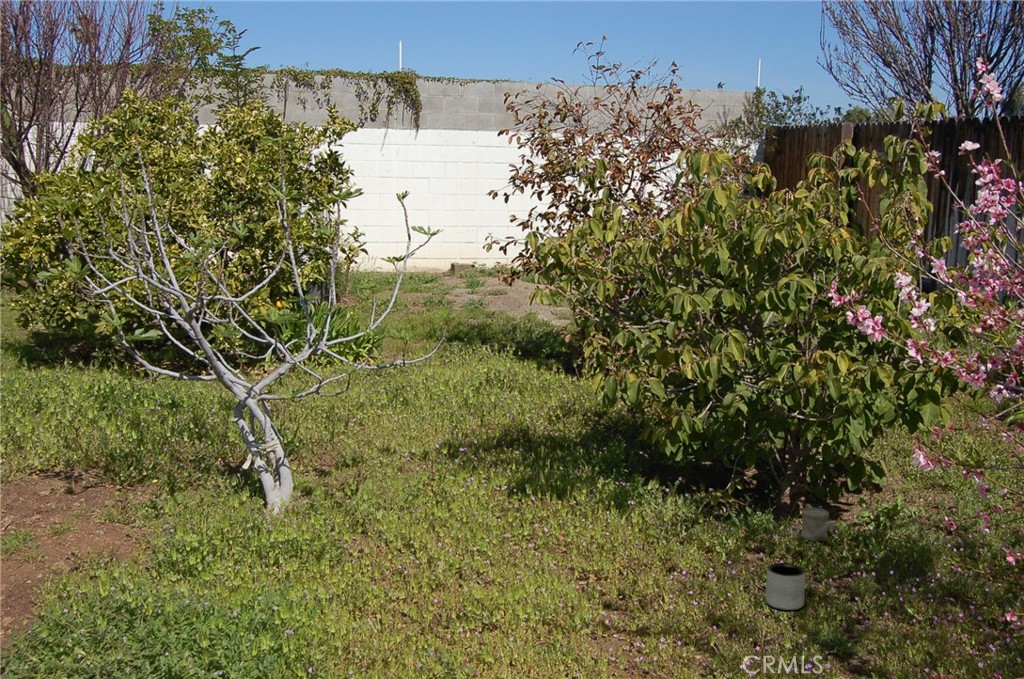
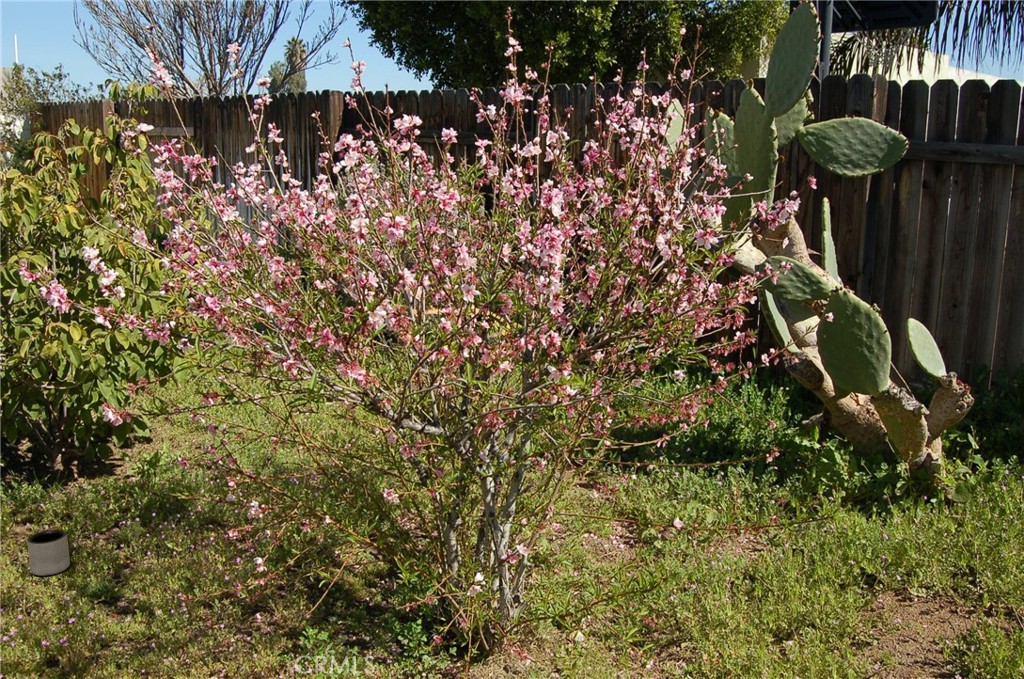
watering can: present [801,504,835,541] -> none [69,466,100,500]

